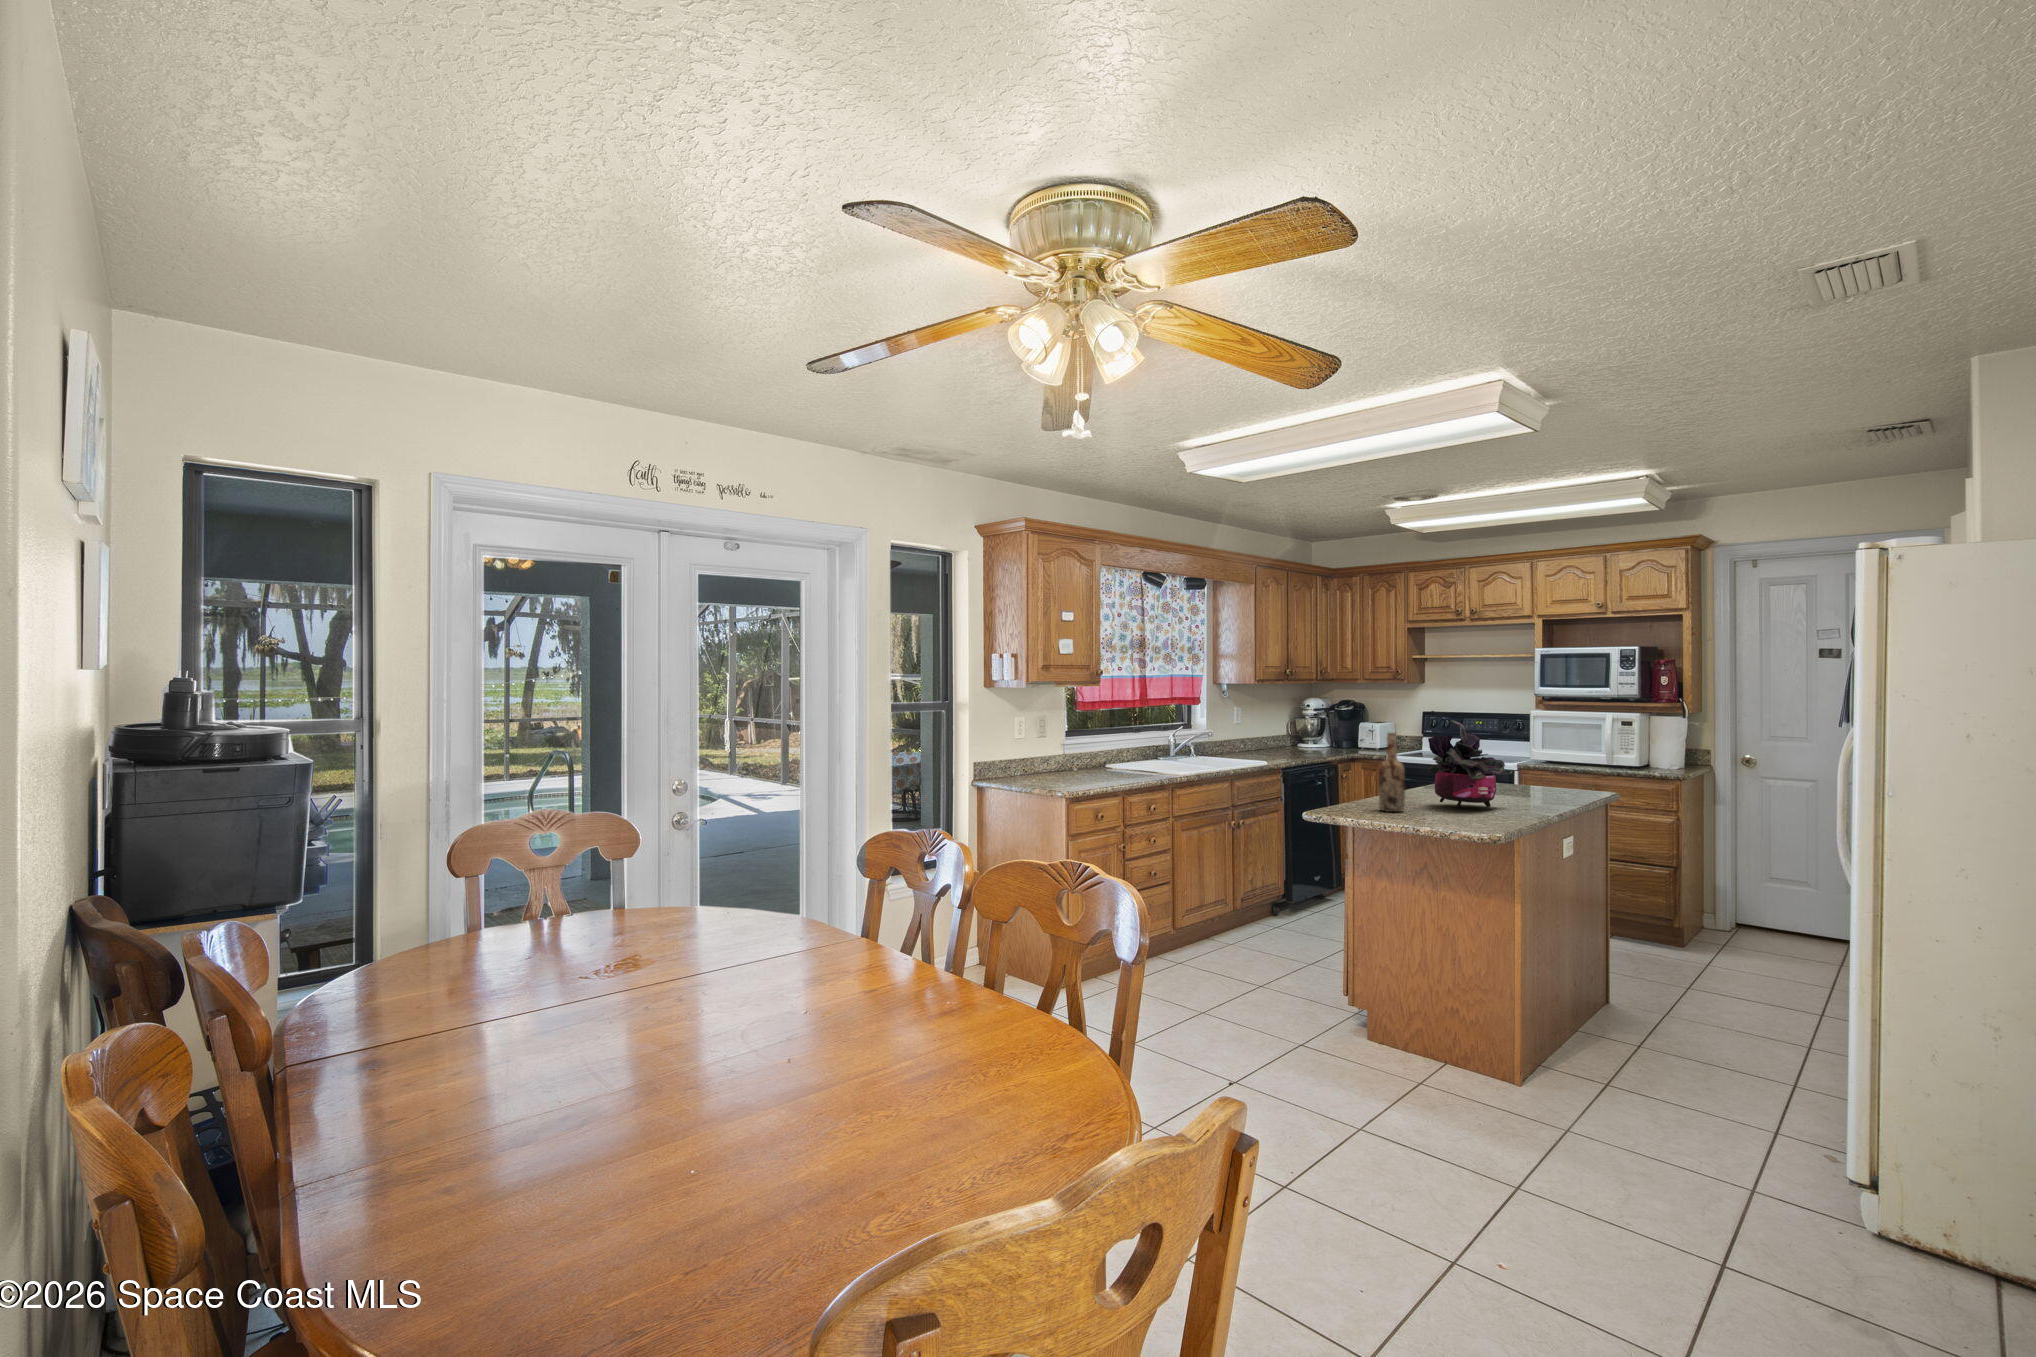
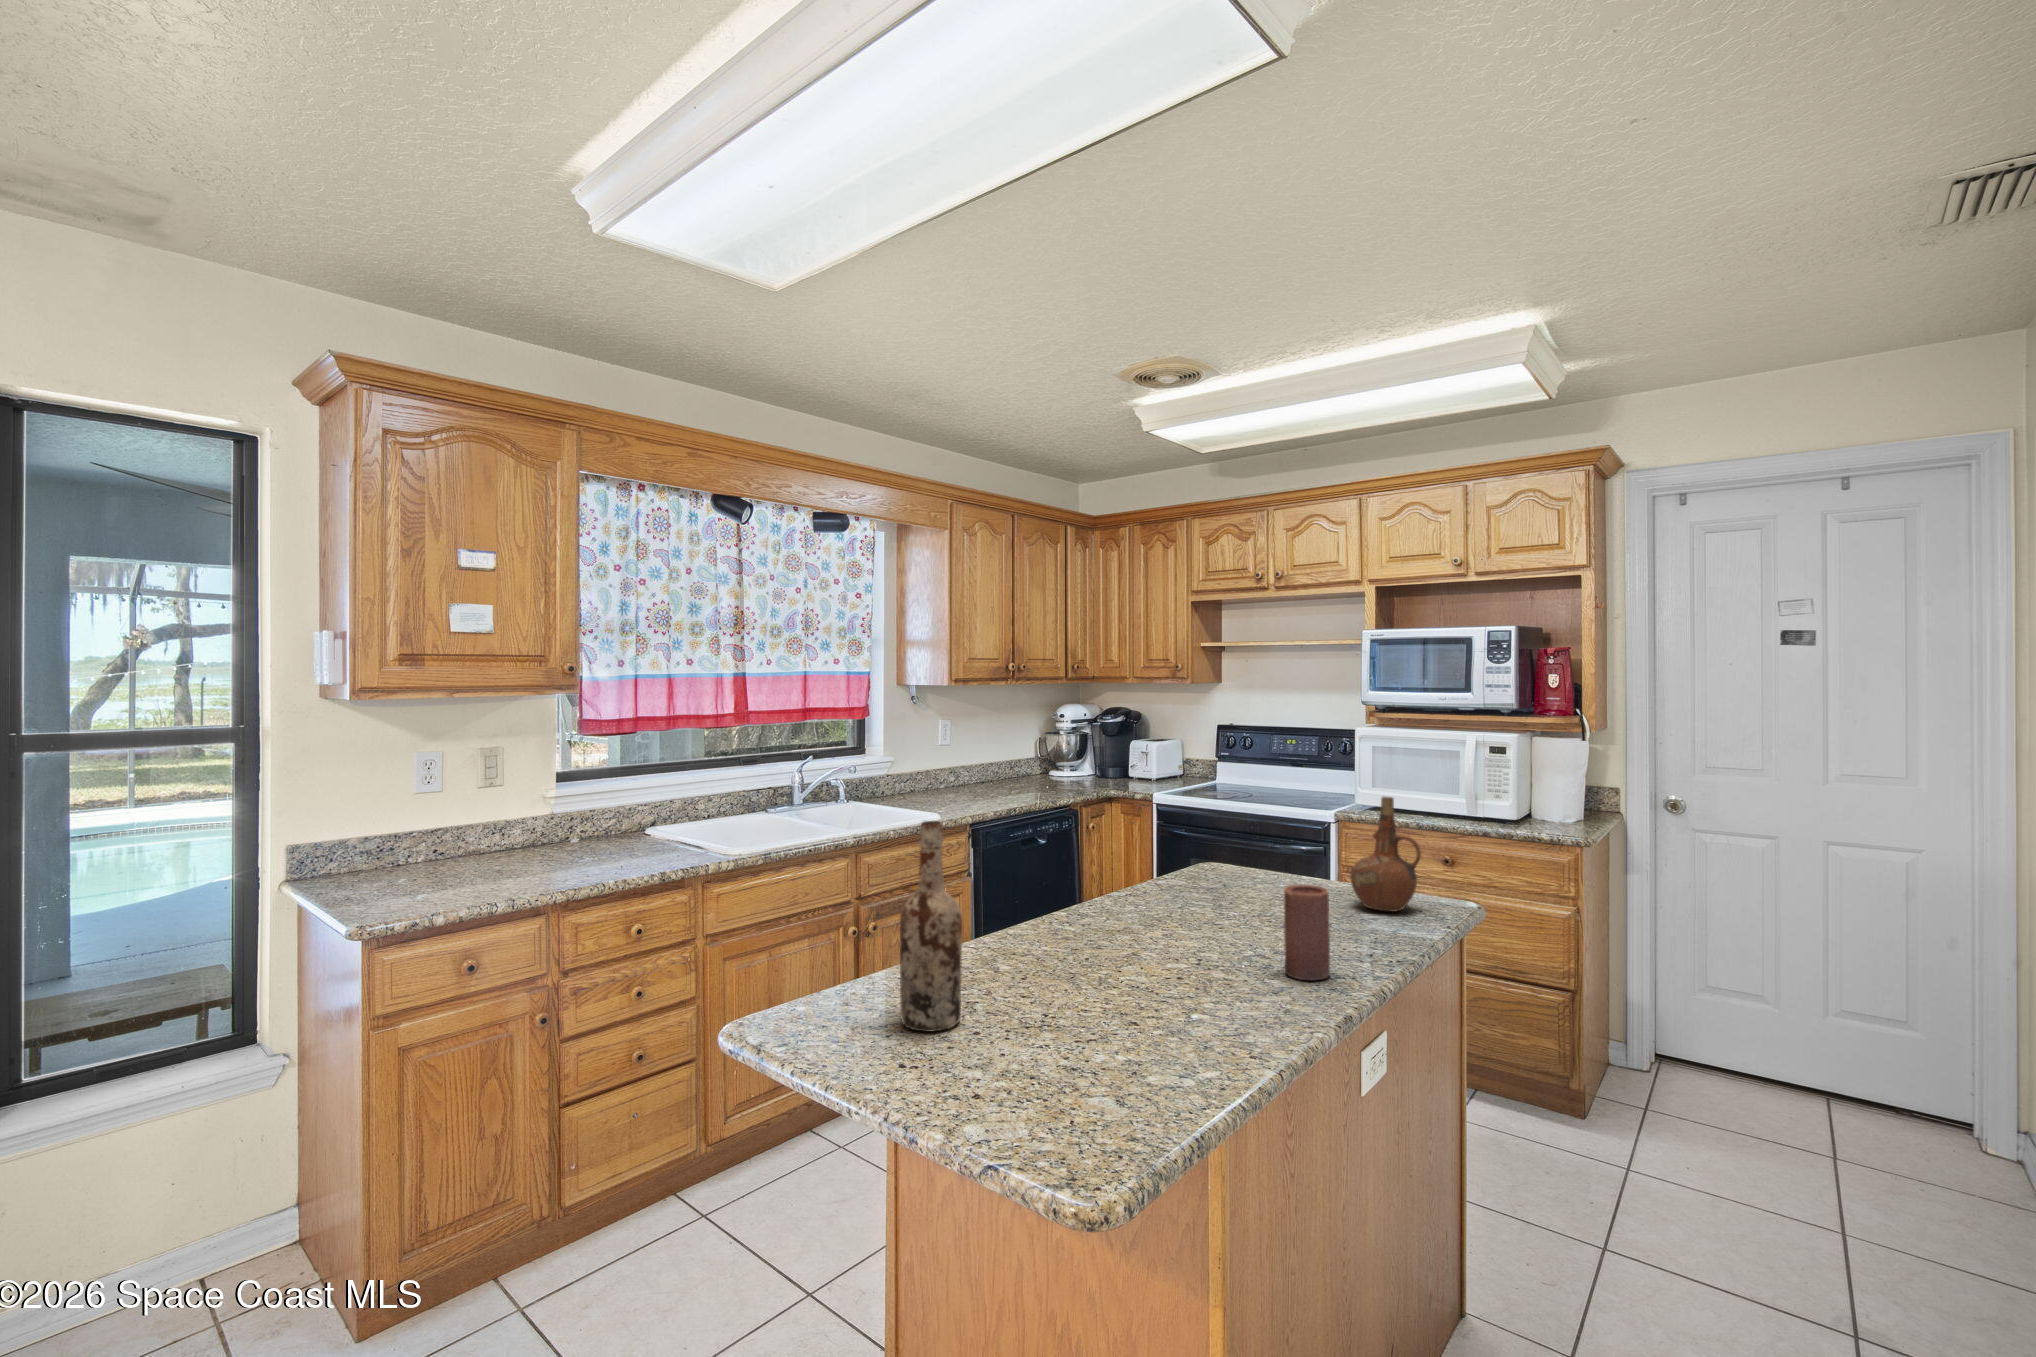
potted plant: present [1428,719,1506,808] -> none [1035,780,1222,1008]
ceramic pitcher: none [1549,737,1587,793] -> present [1350,796,1421,911]
candle: none [1529,767,1551,806] -> present [1284,884,1330,980]

